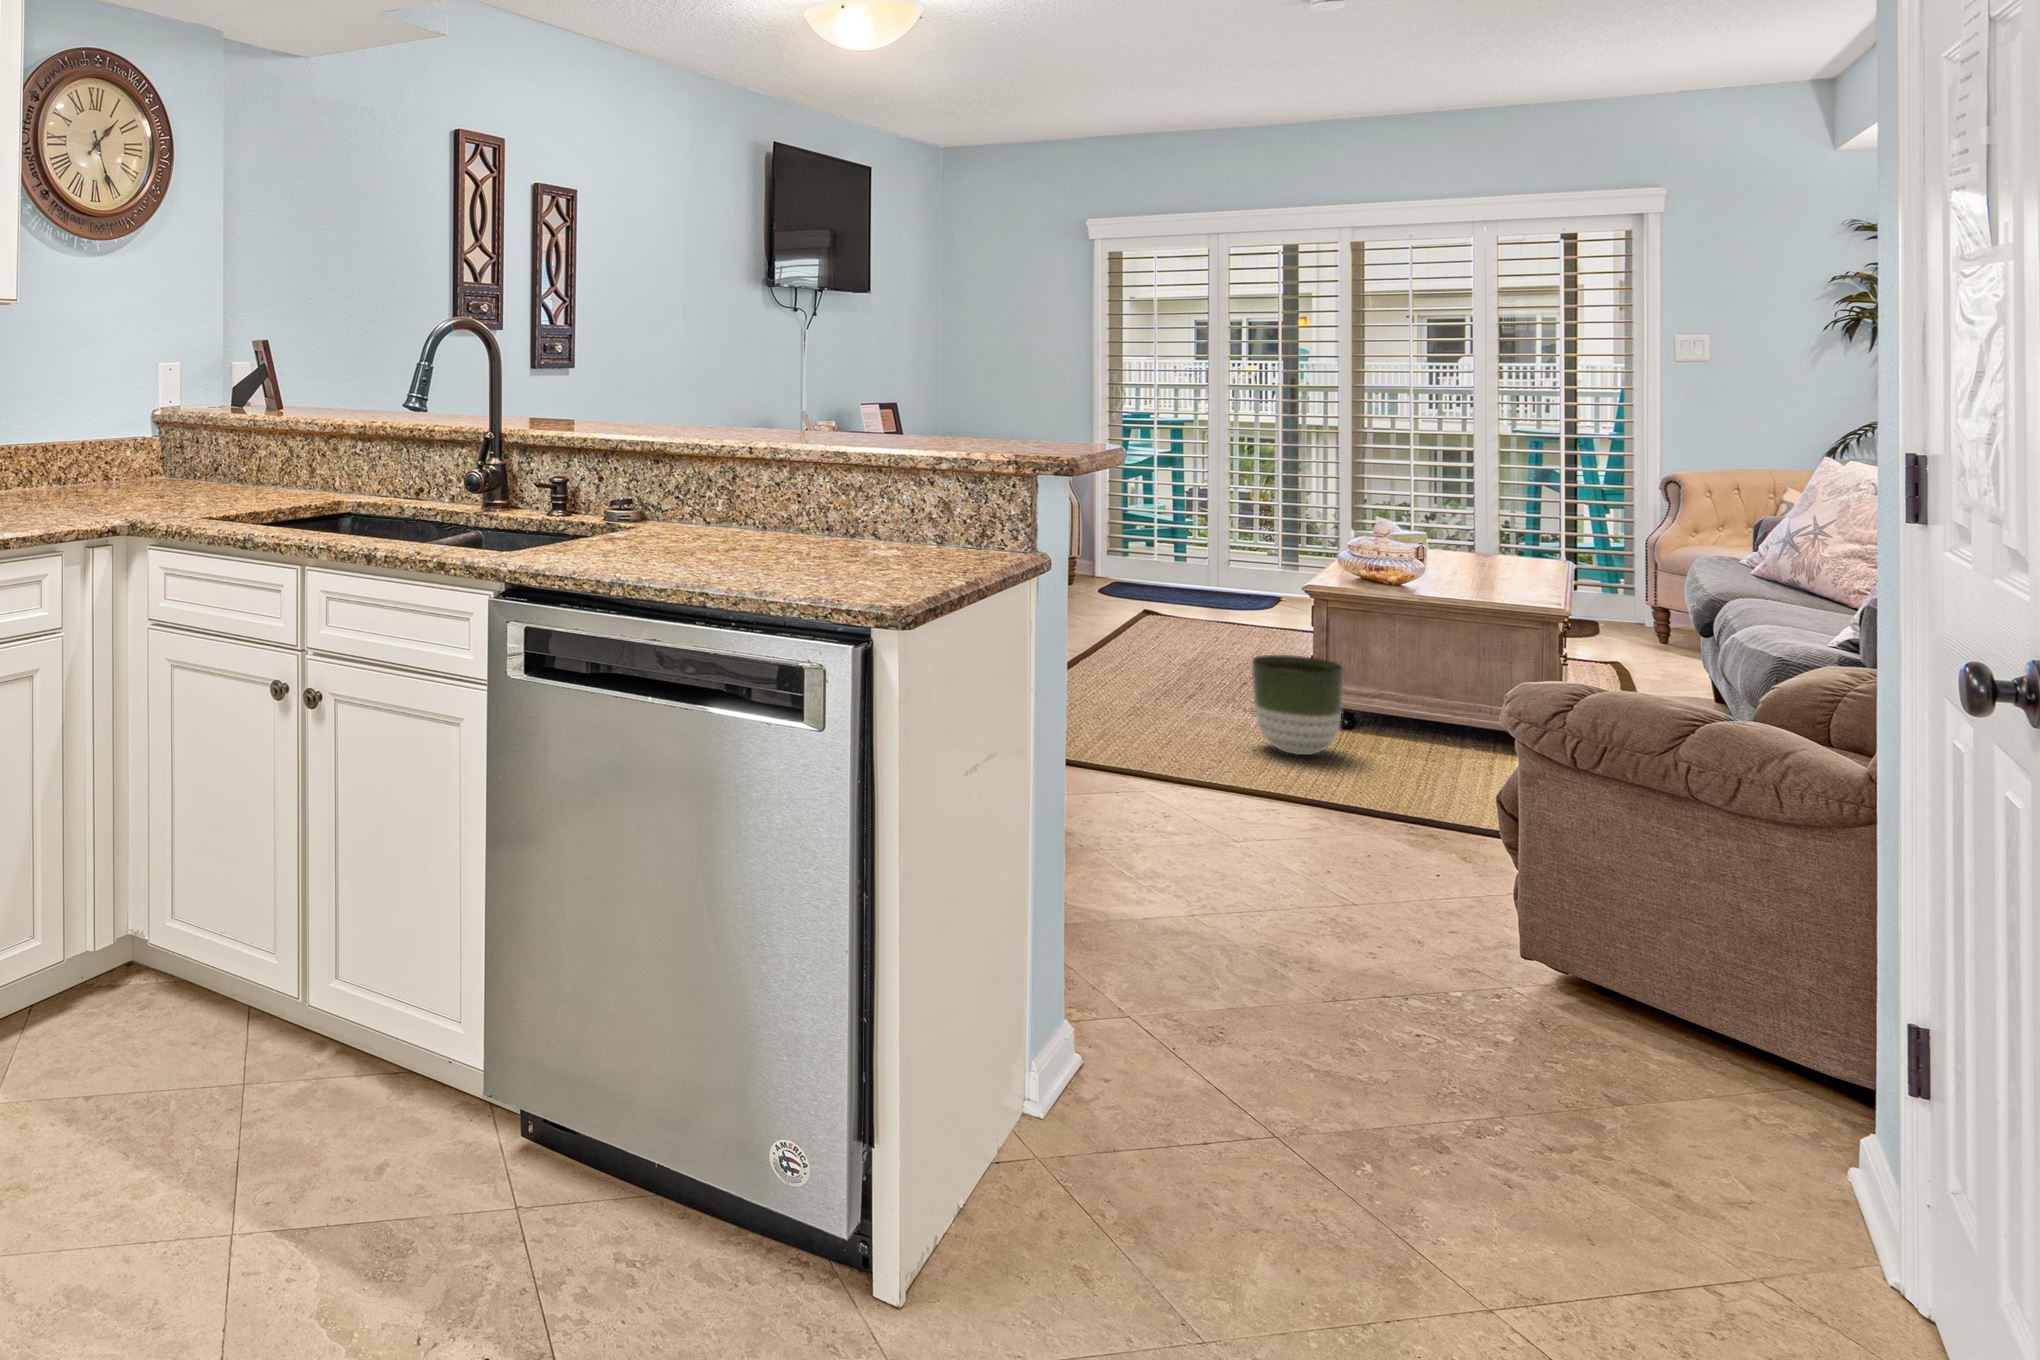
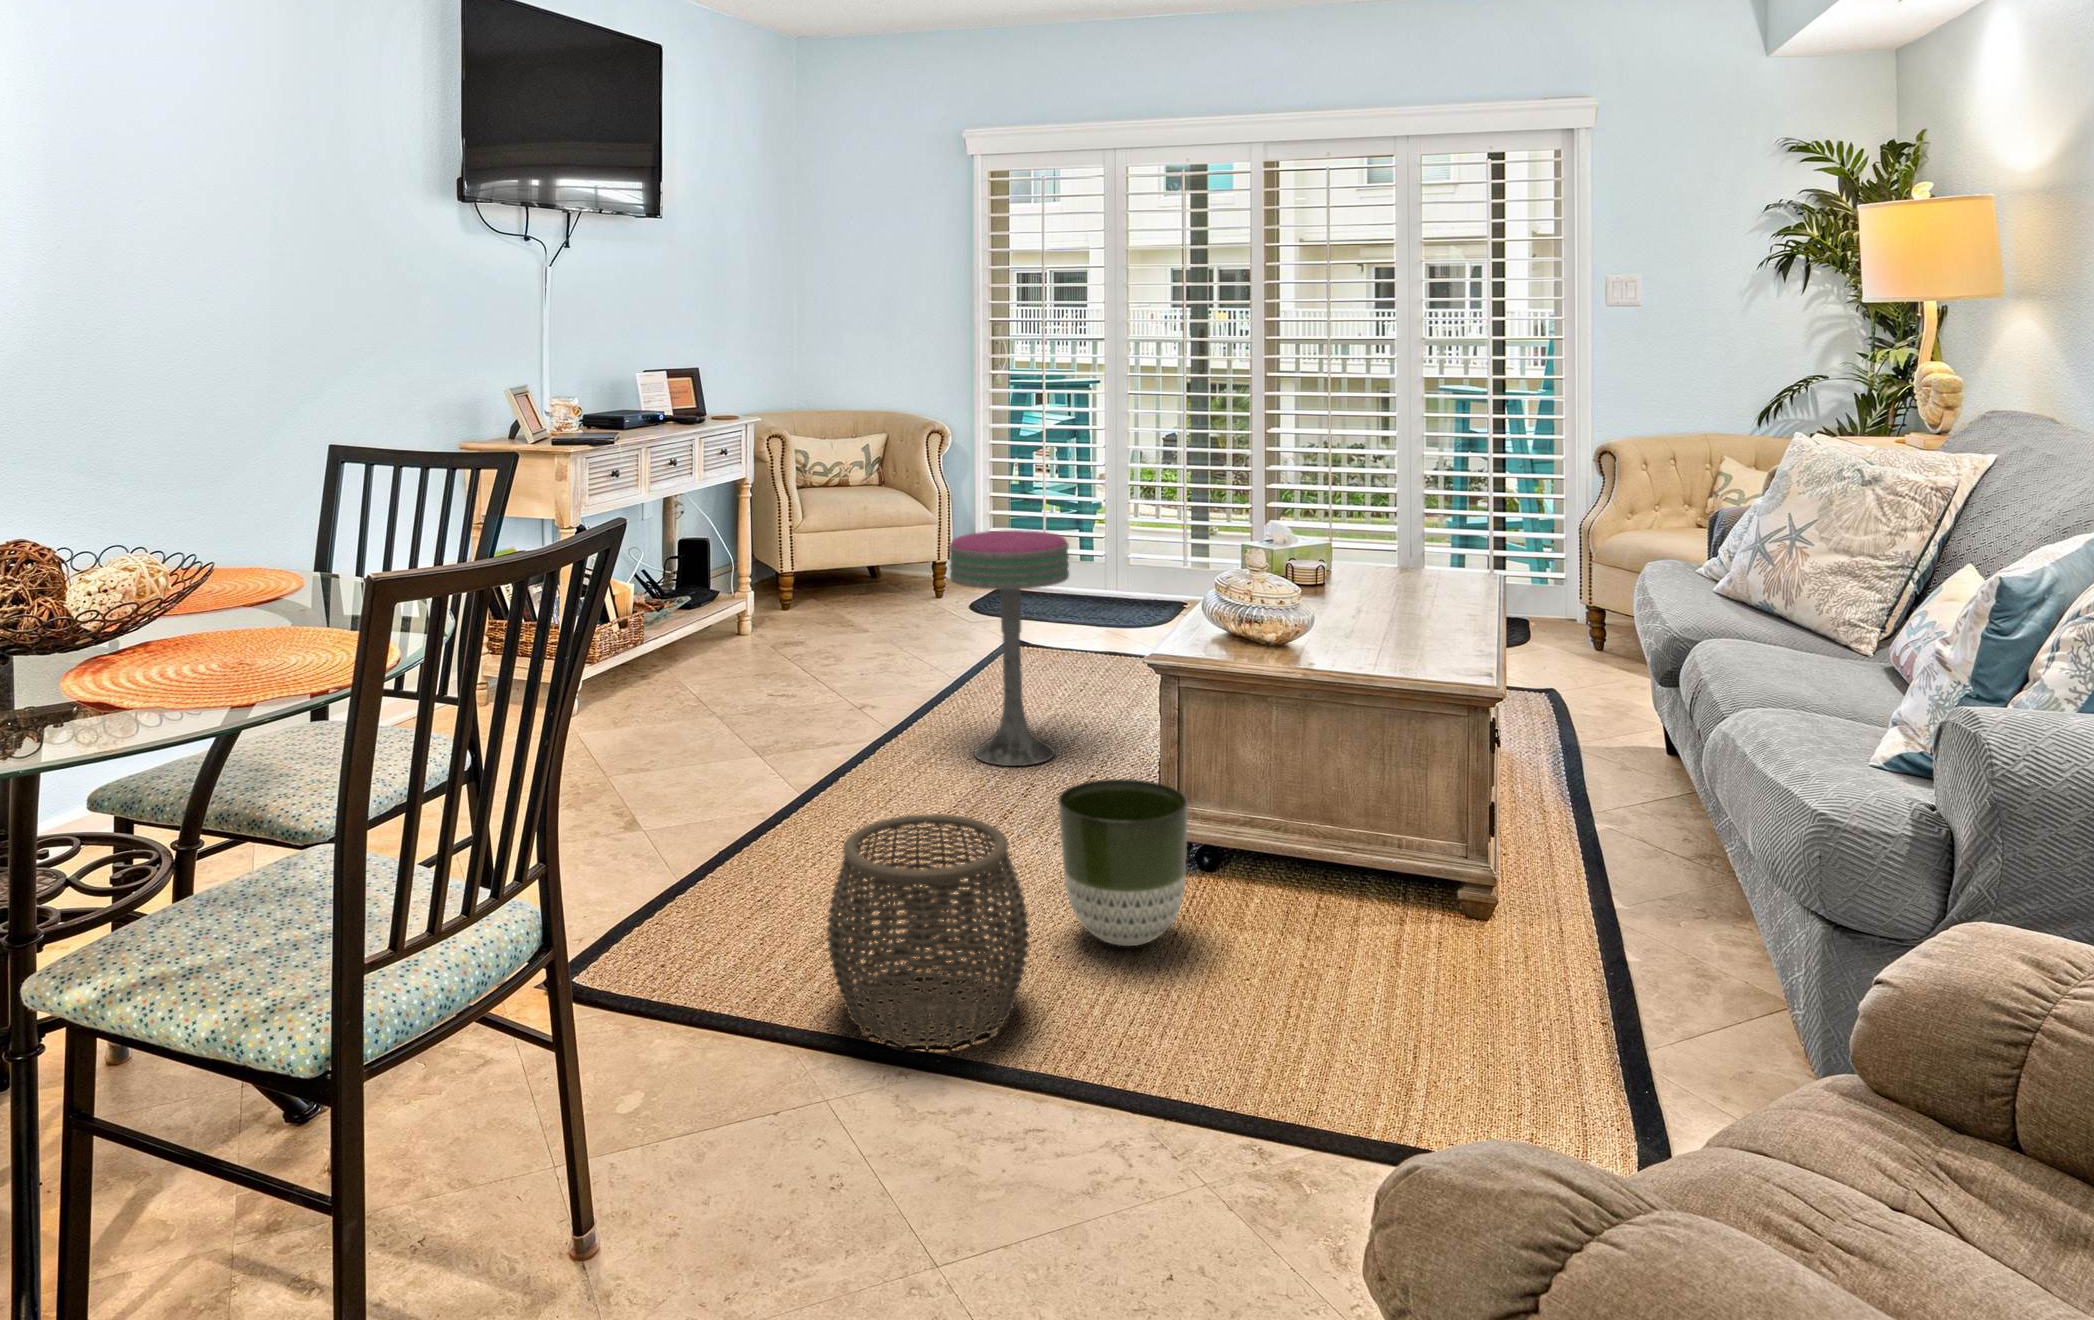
bar stool: none [1128,509,1221,673] -> present [949,530,1069,766]
woven basket: none [1116,656,1247,782] -> present [827,814,1030,1049]

